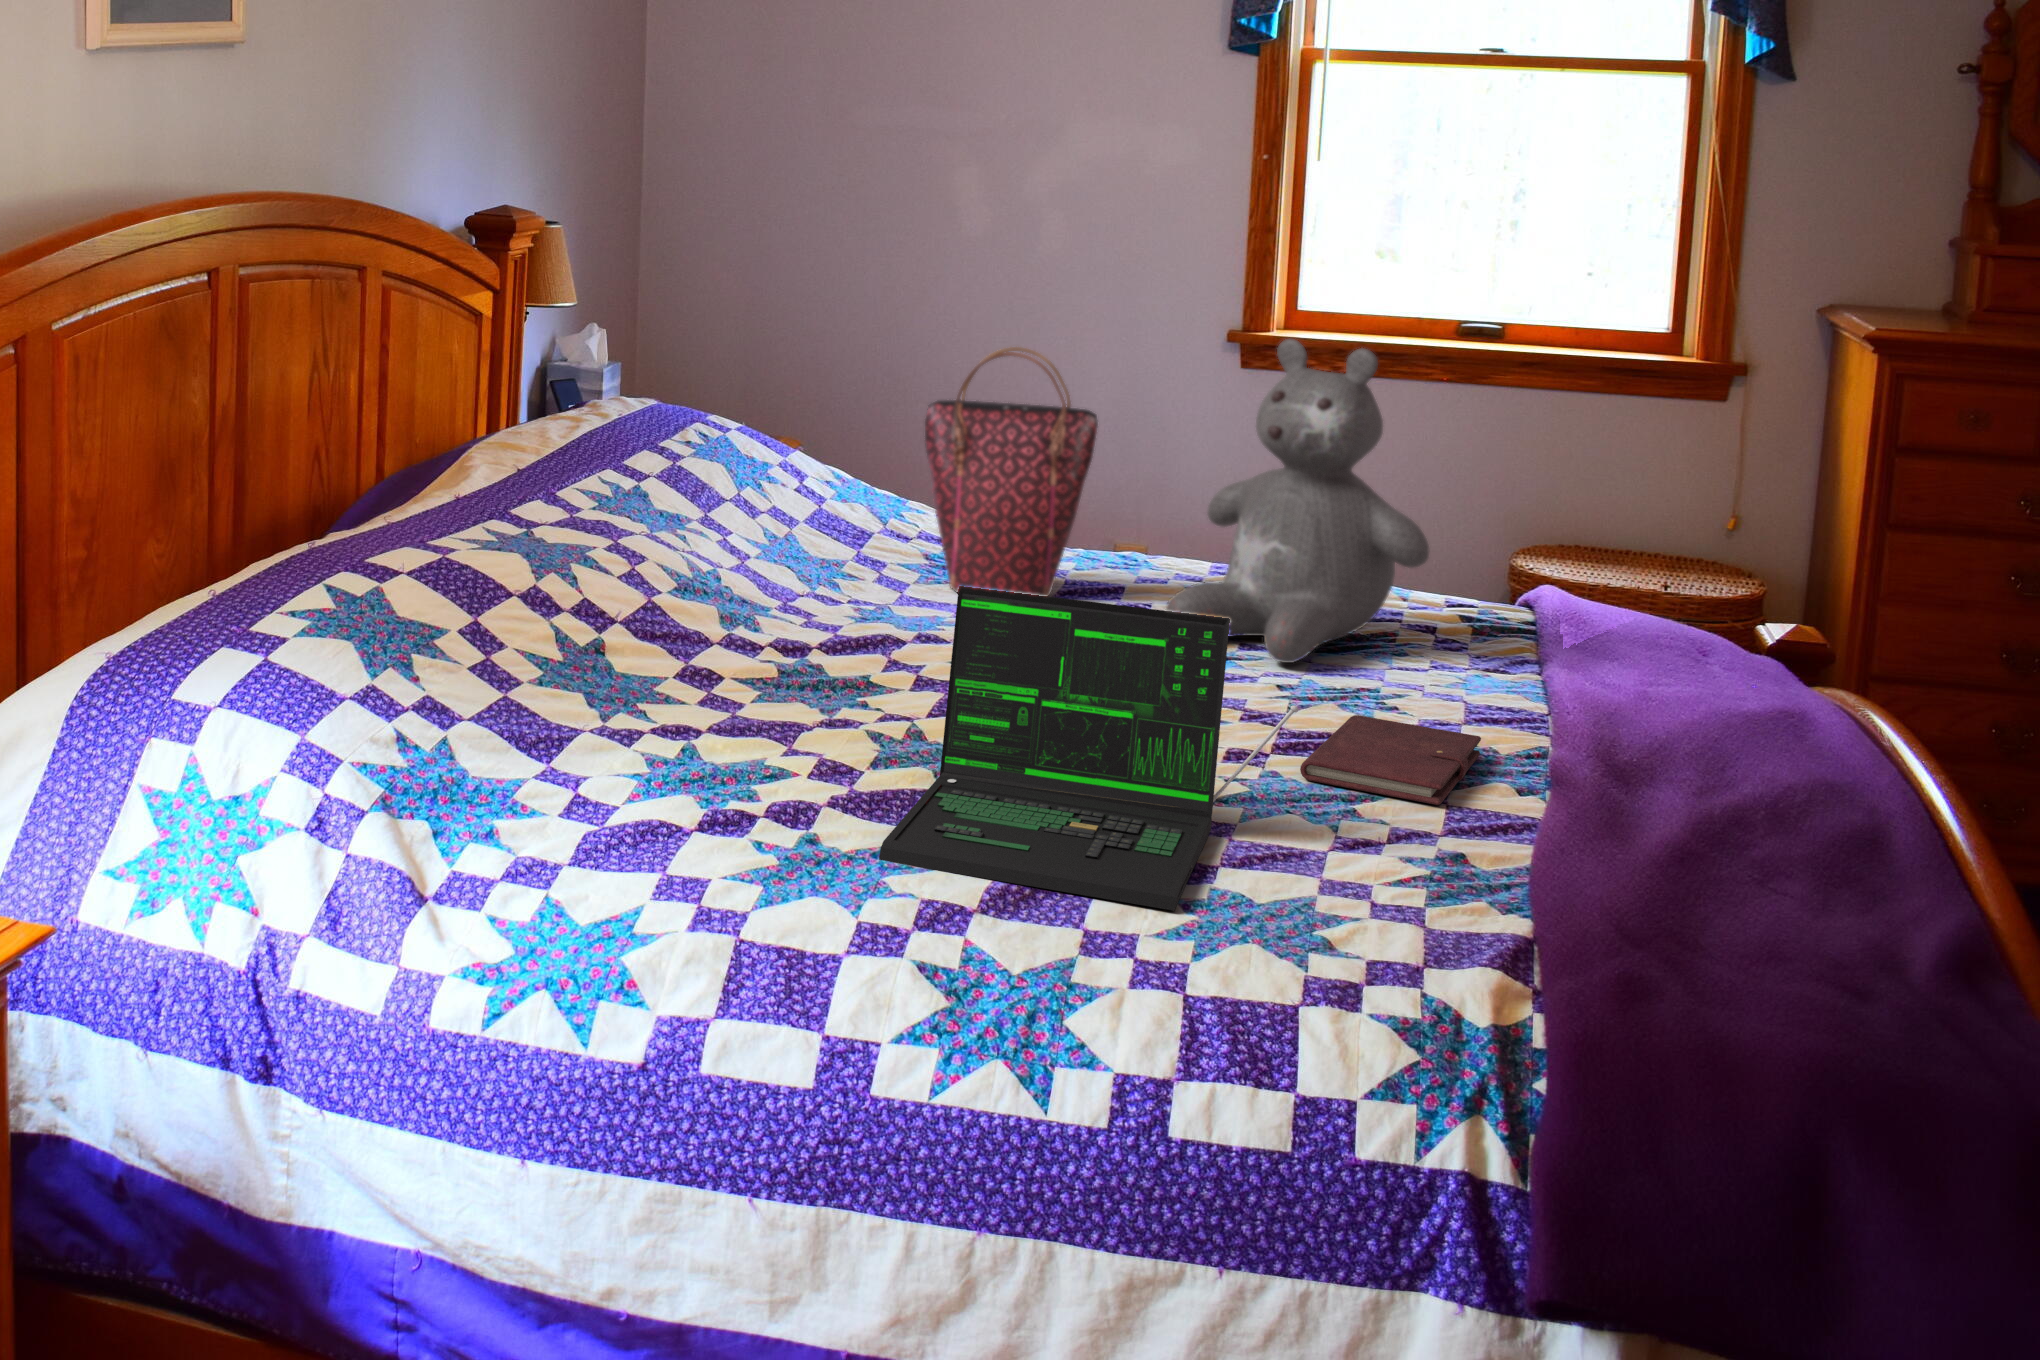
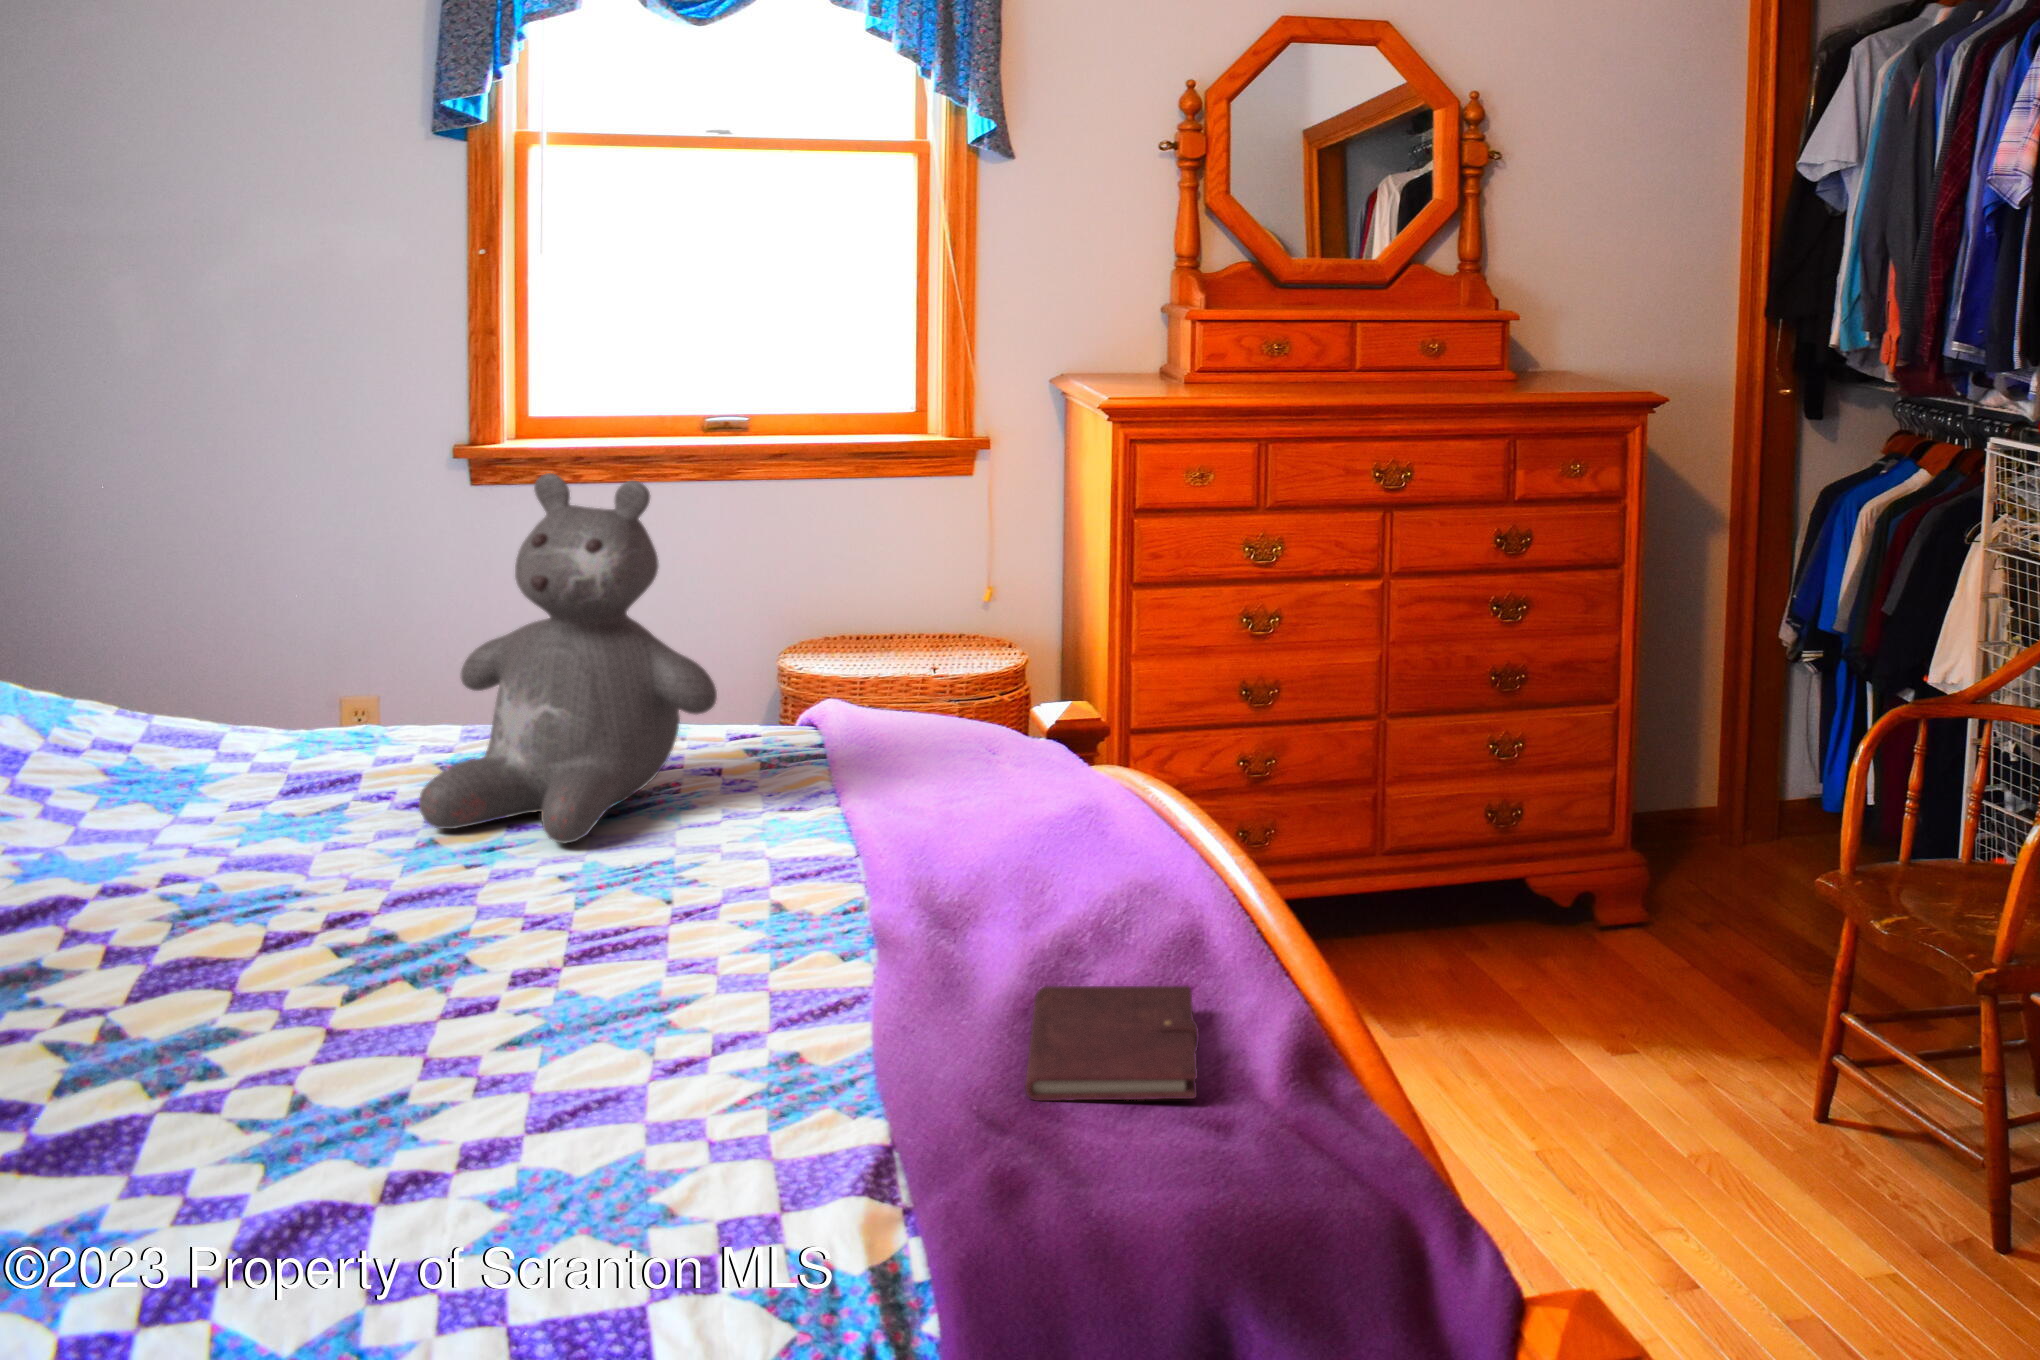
handbag: present [925,347,1098,596] -> none [78,503,318,822]
laptop: present [879,586,1298,911] -> none [65,837,608,1252]
notebook: present [1300,715,1481,805] -> present [1025,986,1199,1101]

